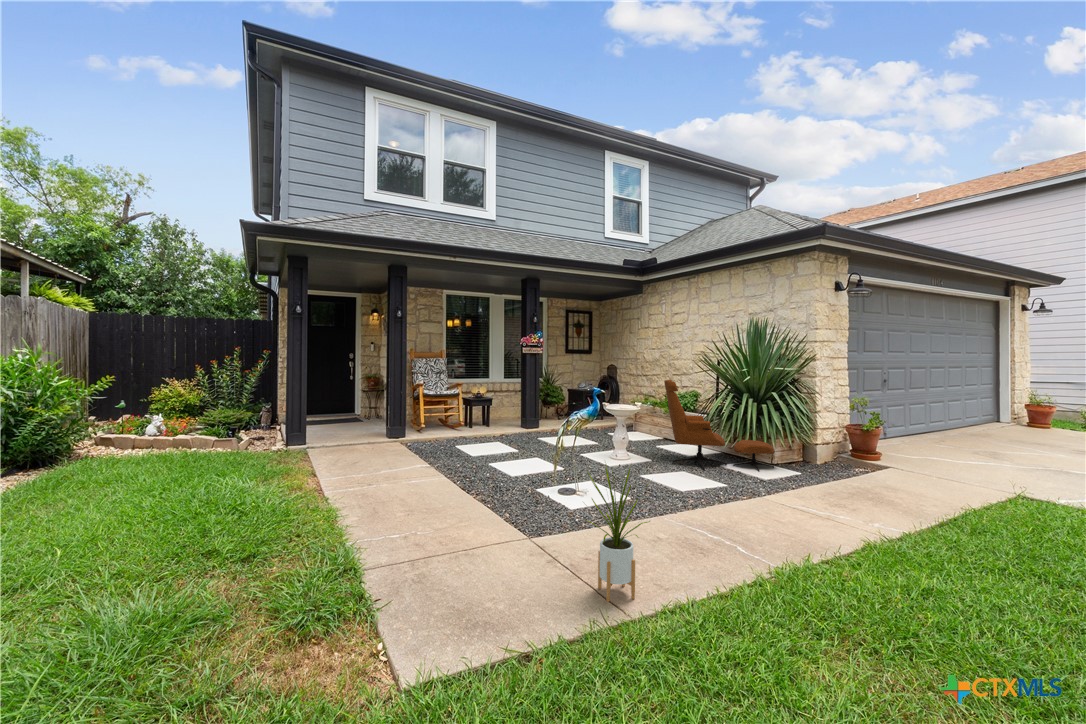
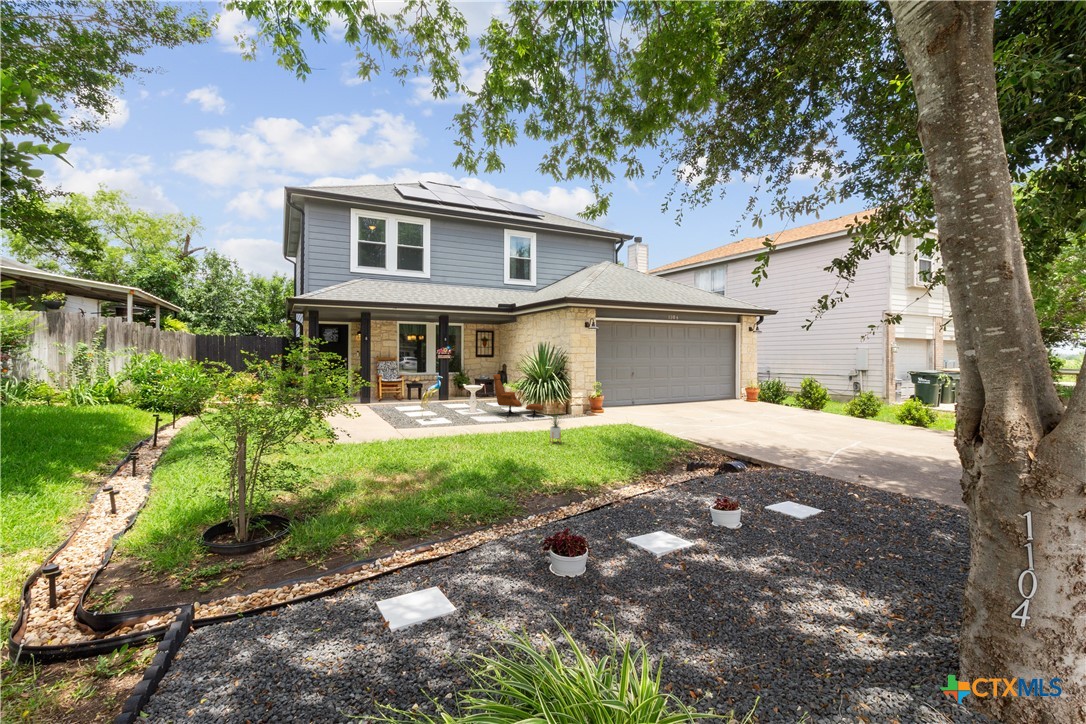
house plant: present [588,468,650,602] -> present [550,409,561,443]

